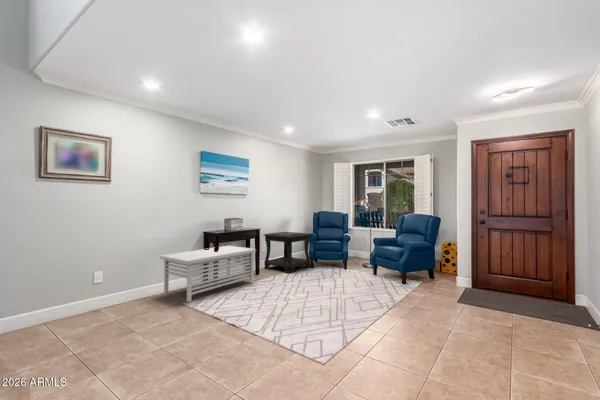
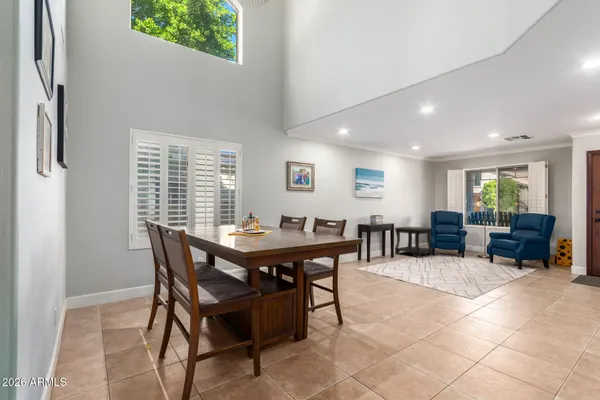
storage bench: present [160,246,255,302] -> none [337,235,396,269]

